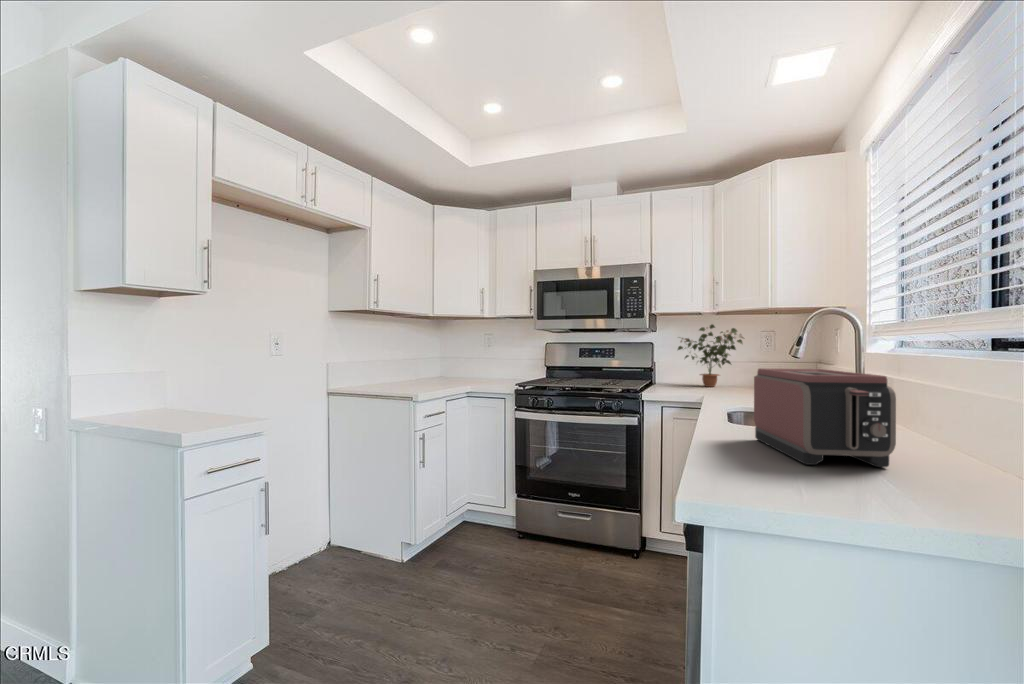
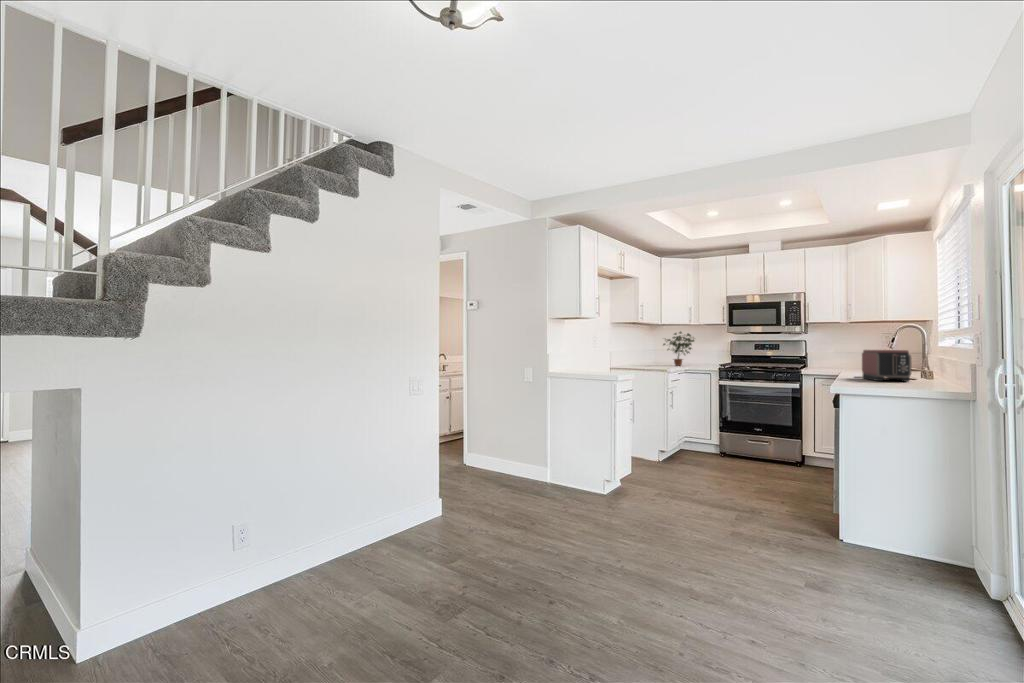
potted plant: present [678,324,743,387] -> present [663,332,694,366]

